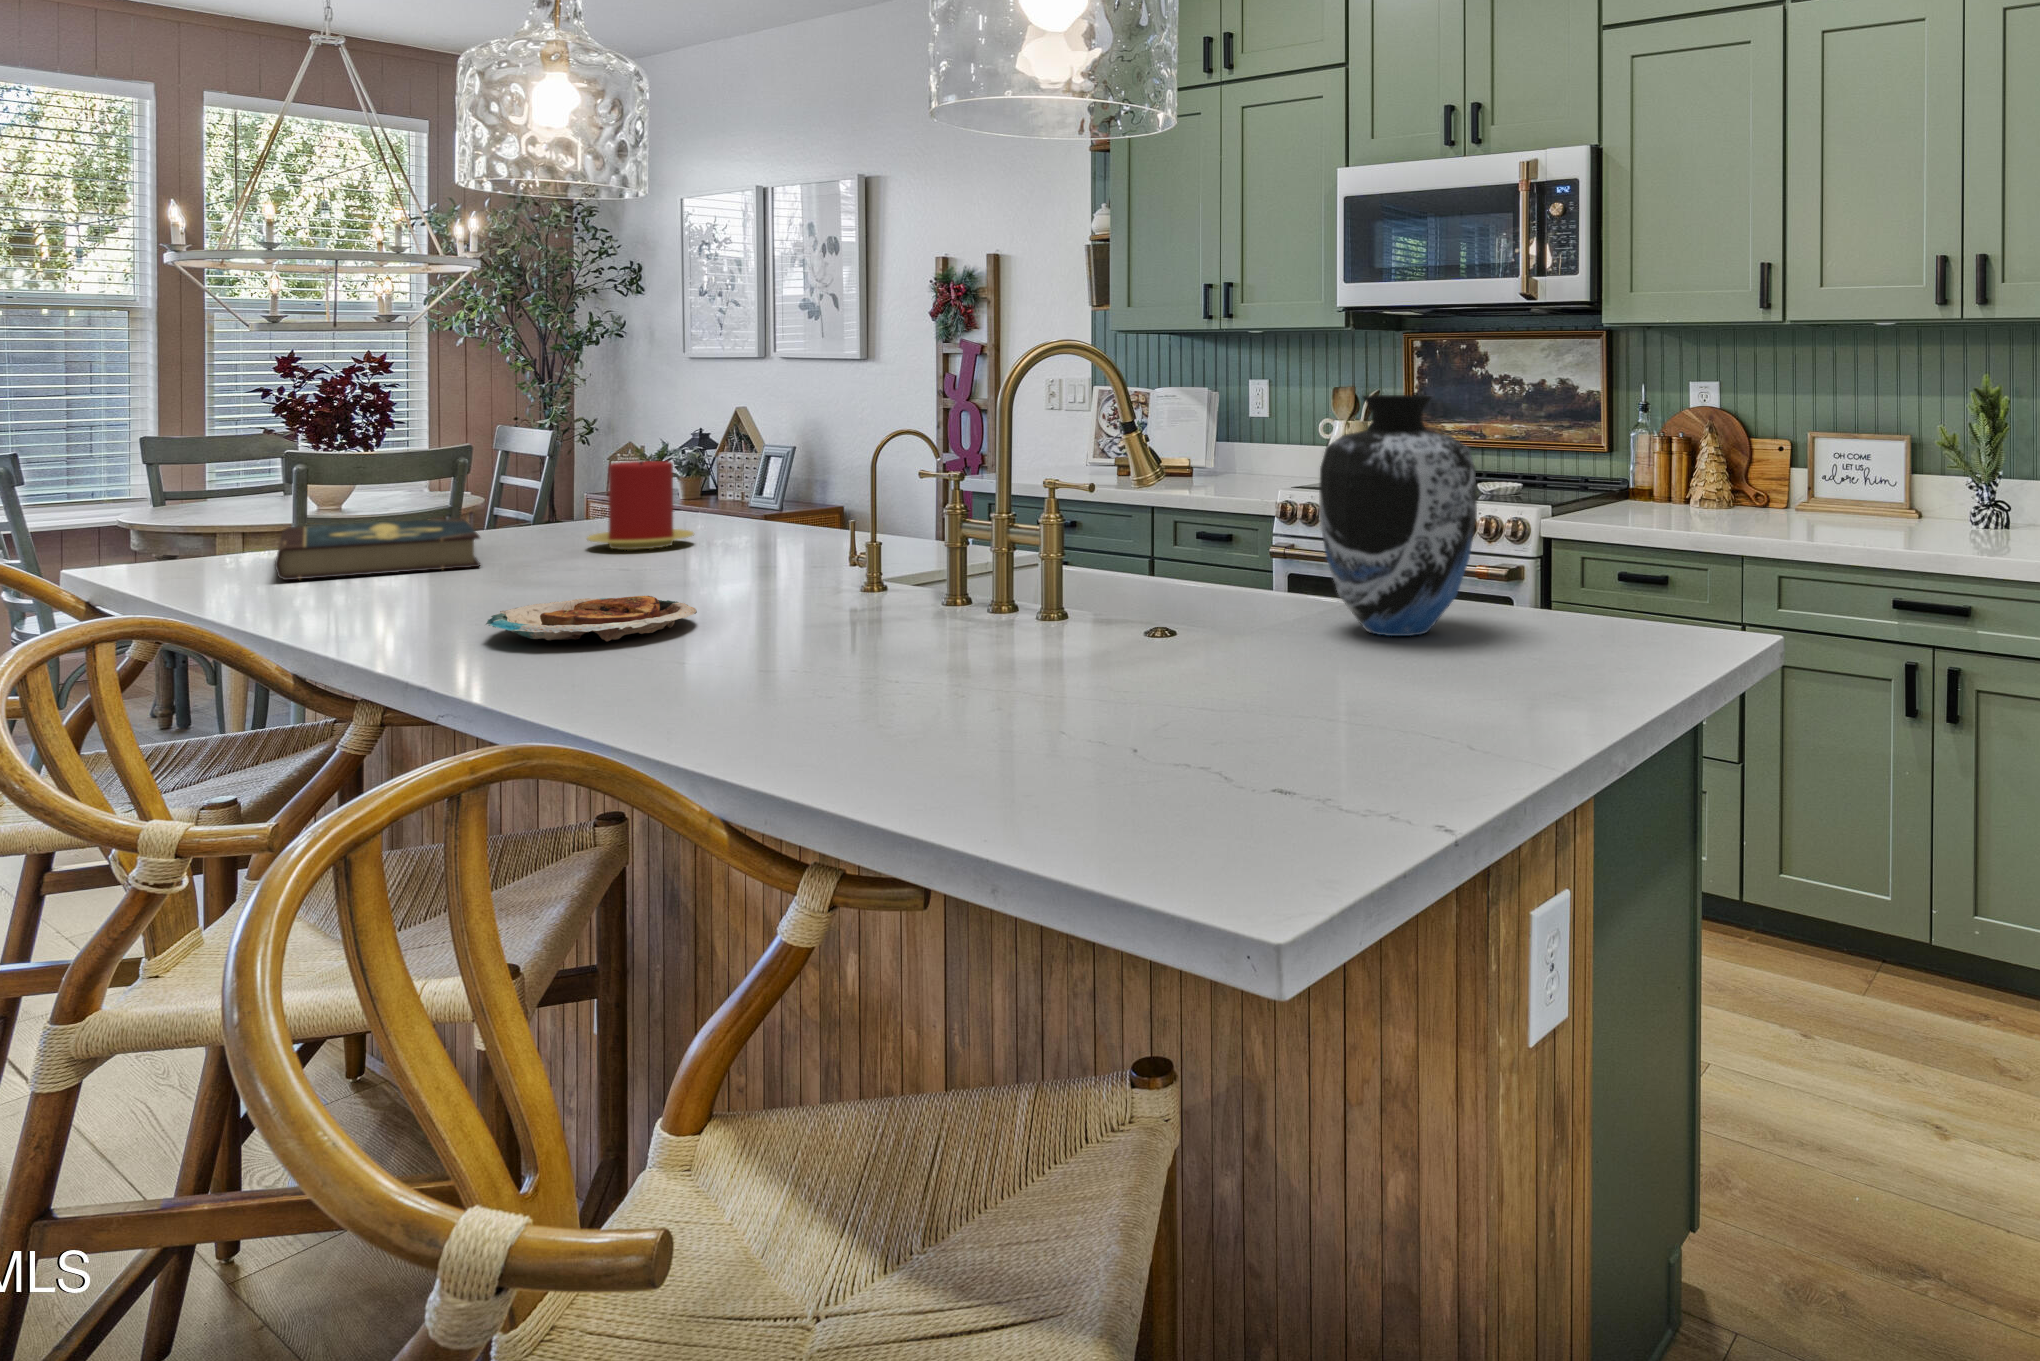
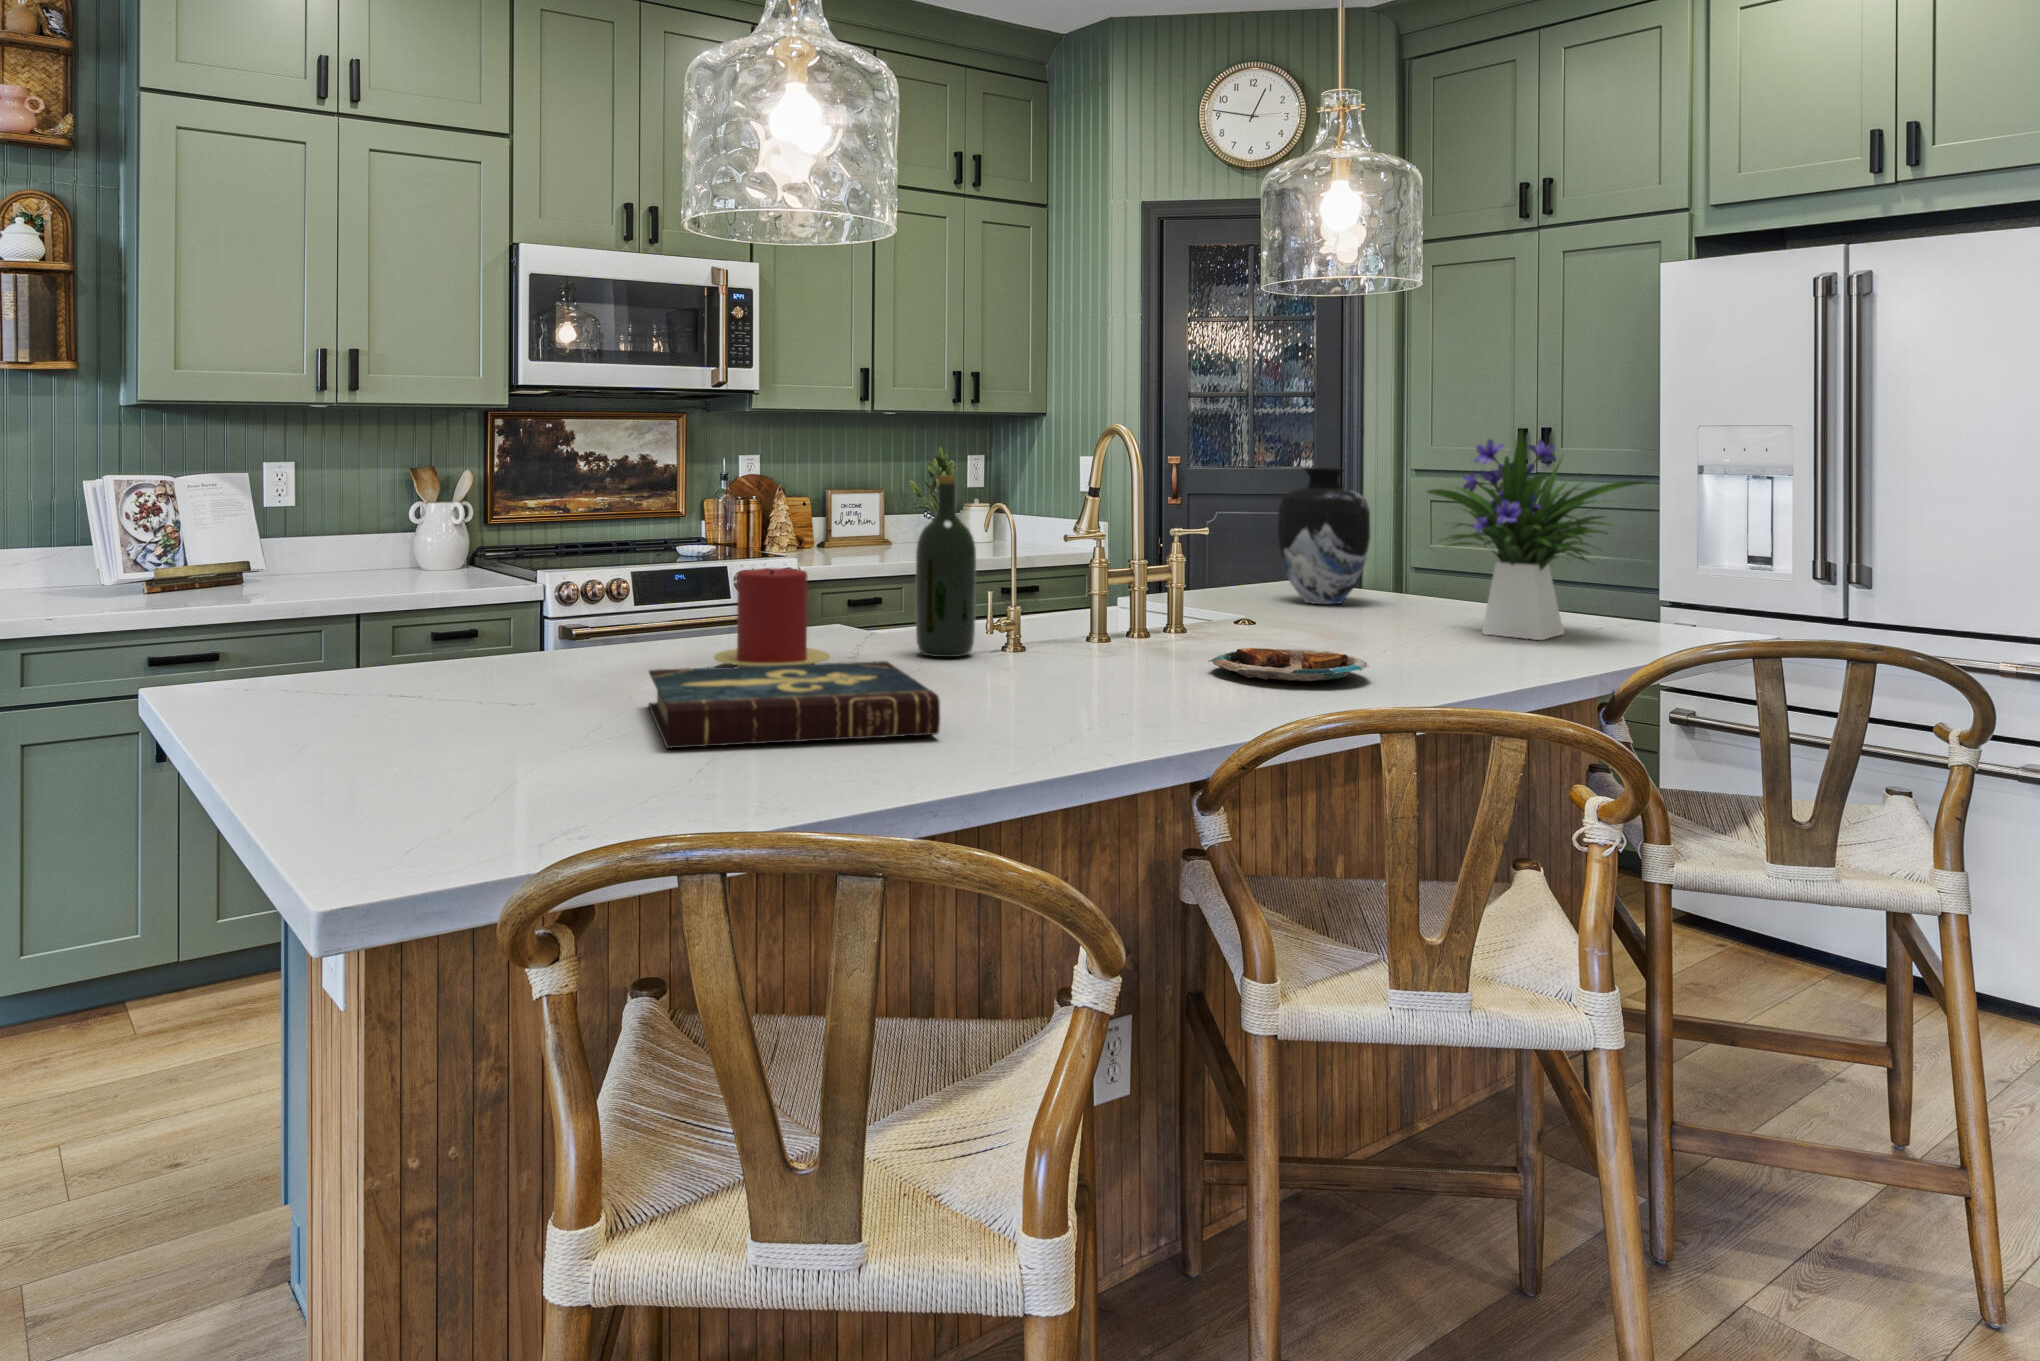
flower arrangement: none [856,313,1259,729] -> present [1428,429,1644,640]
wine bottle: none [699,384,764,566] -> present [916,475,976,657]

